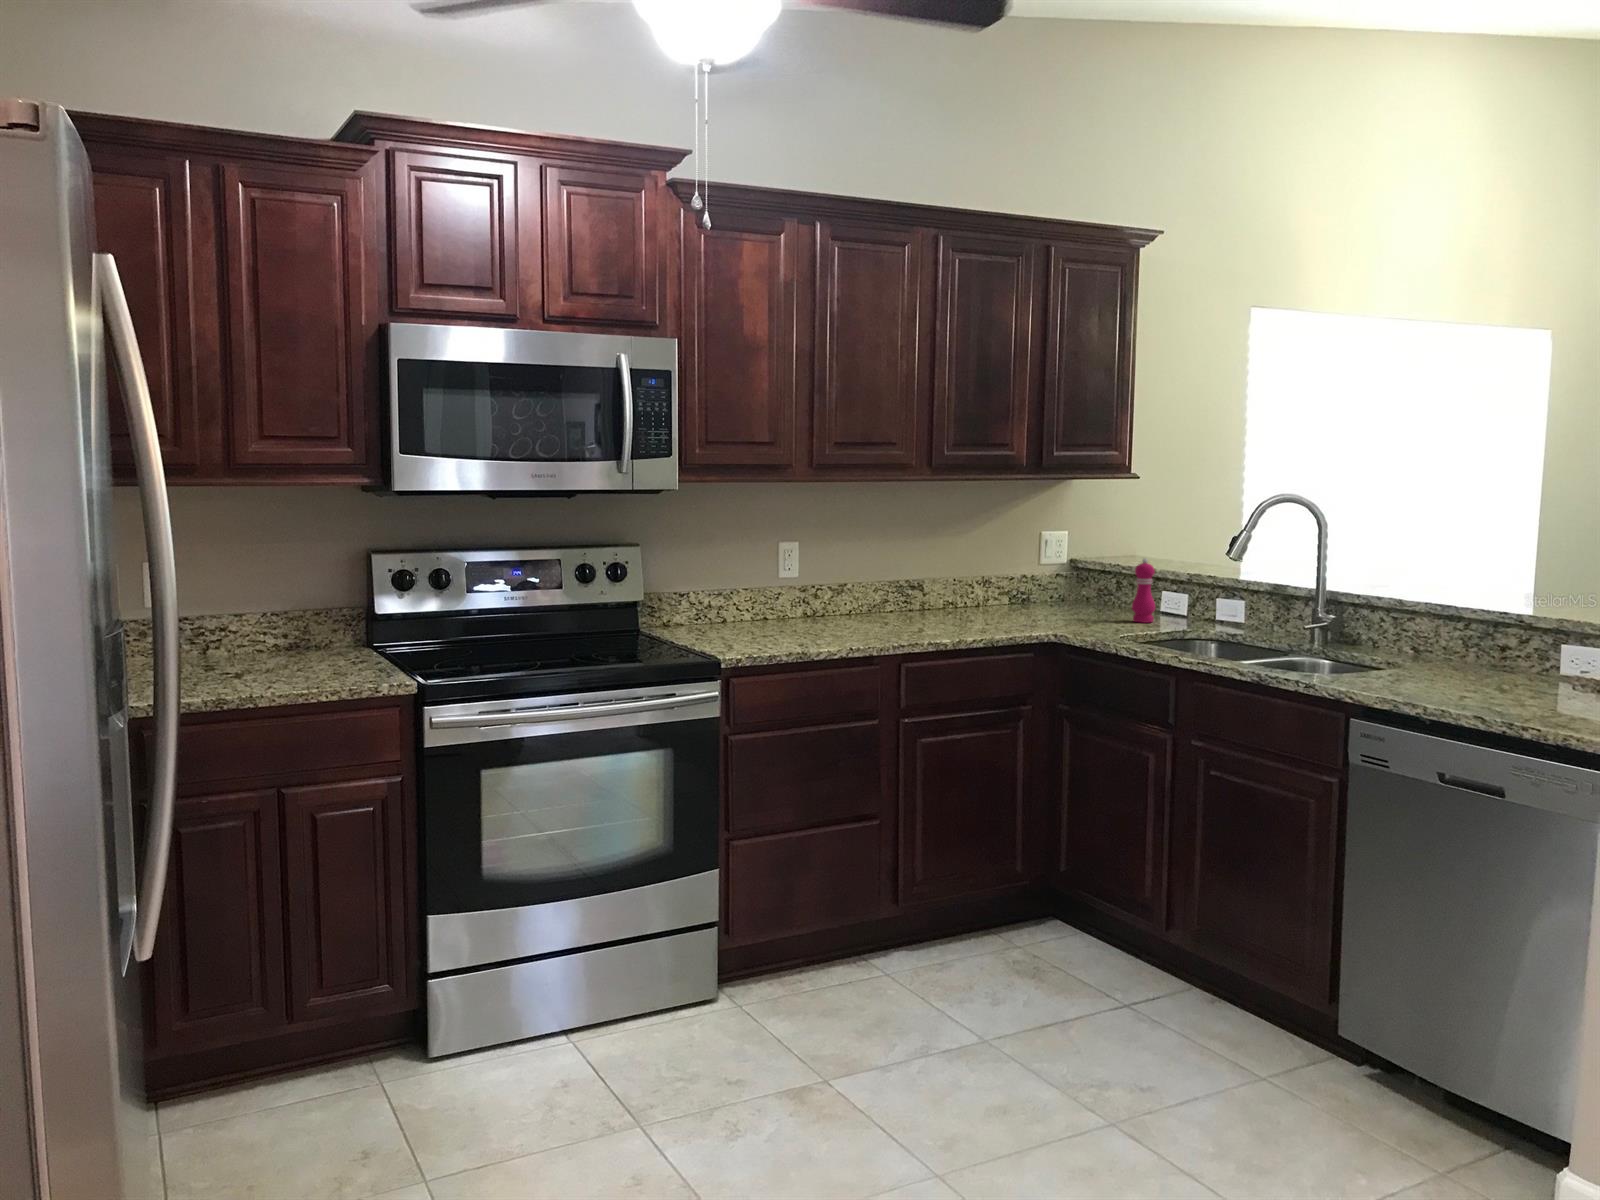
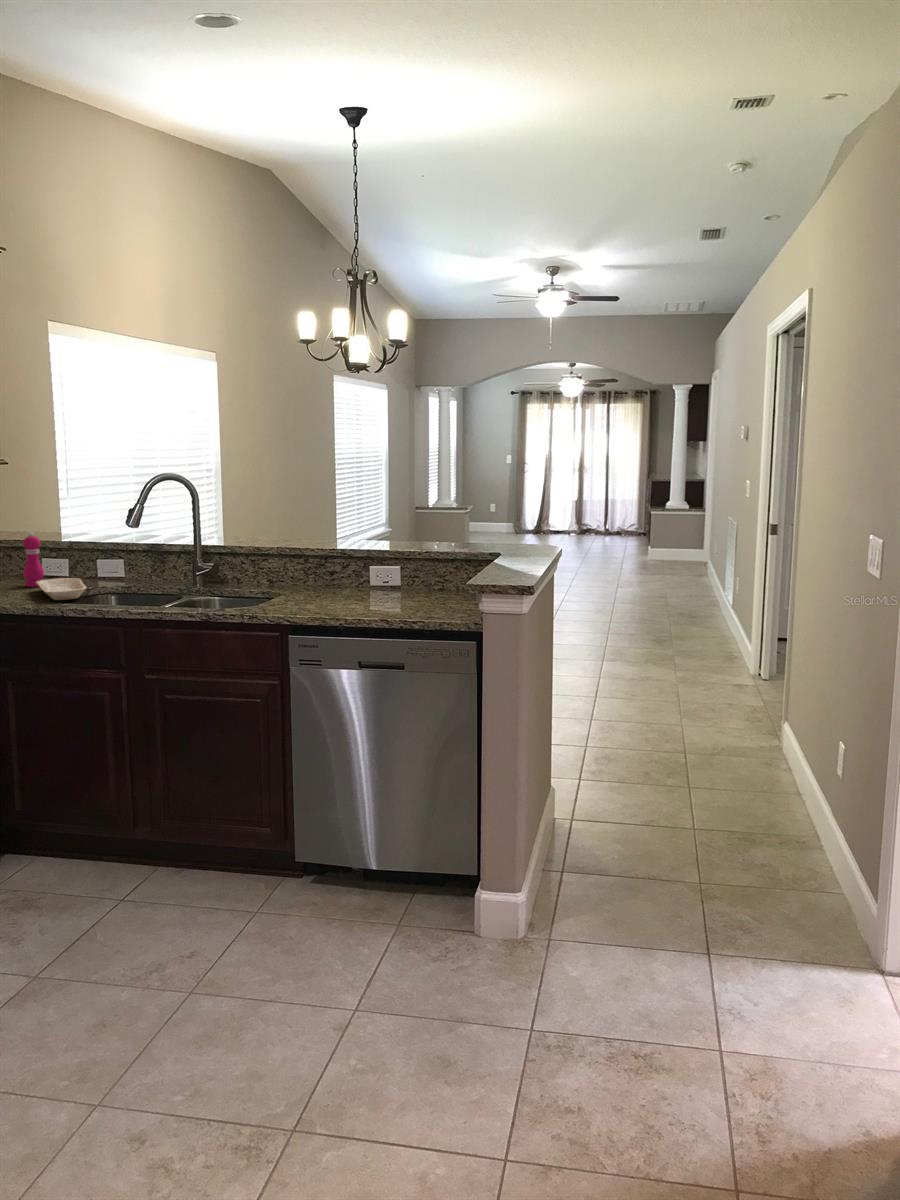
tray: none [1119,615,1181,639] -> present [36,578,86,600]

